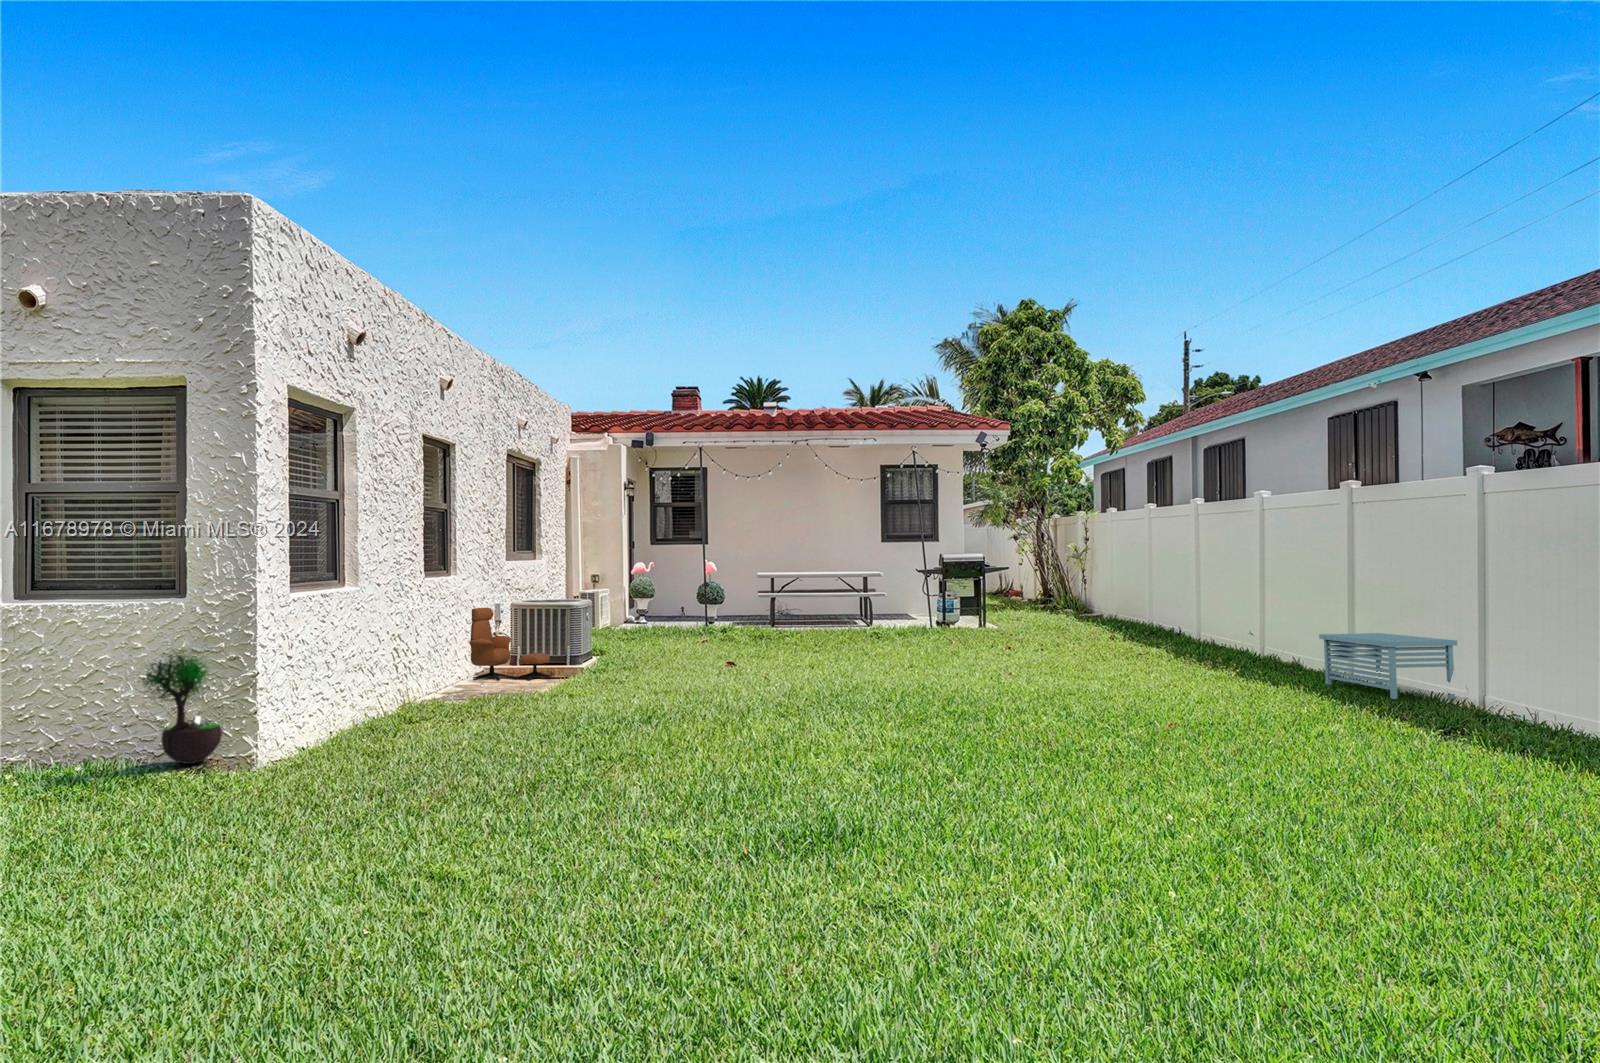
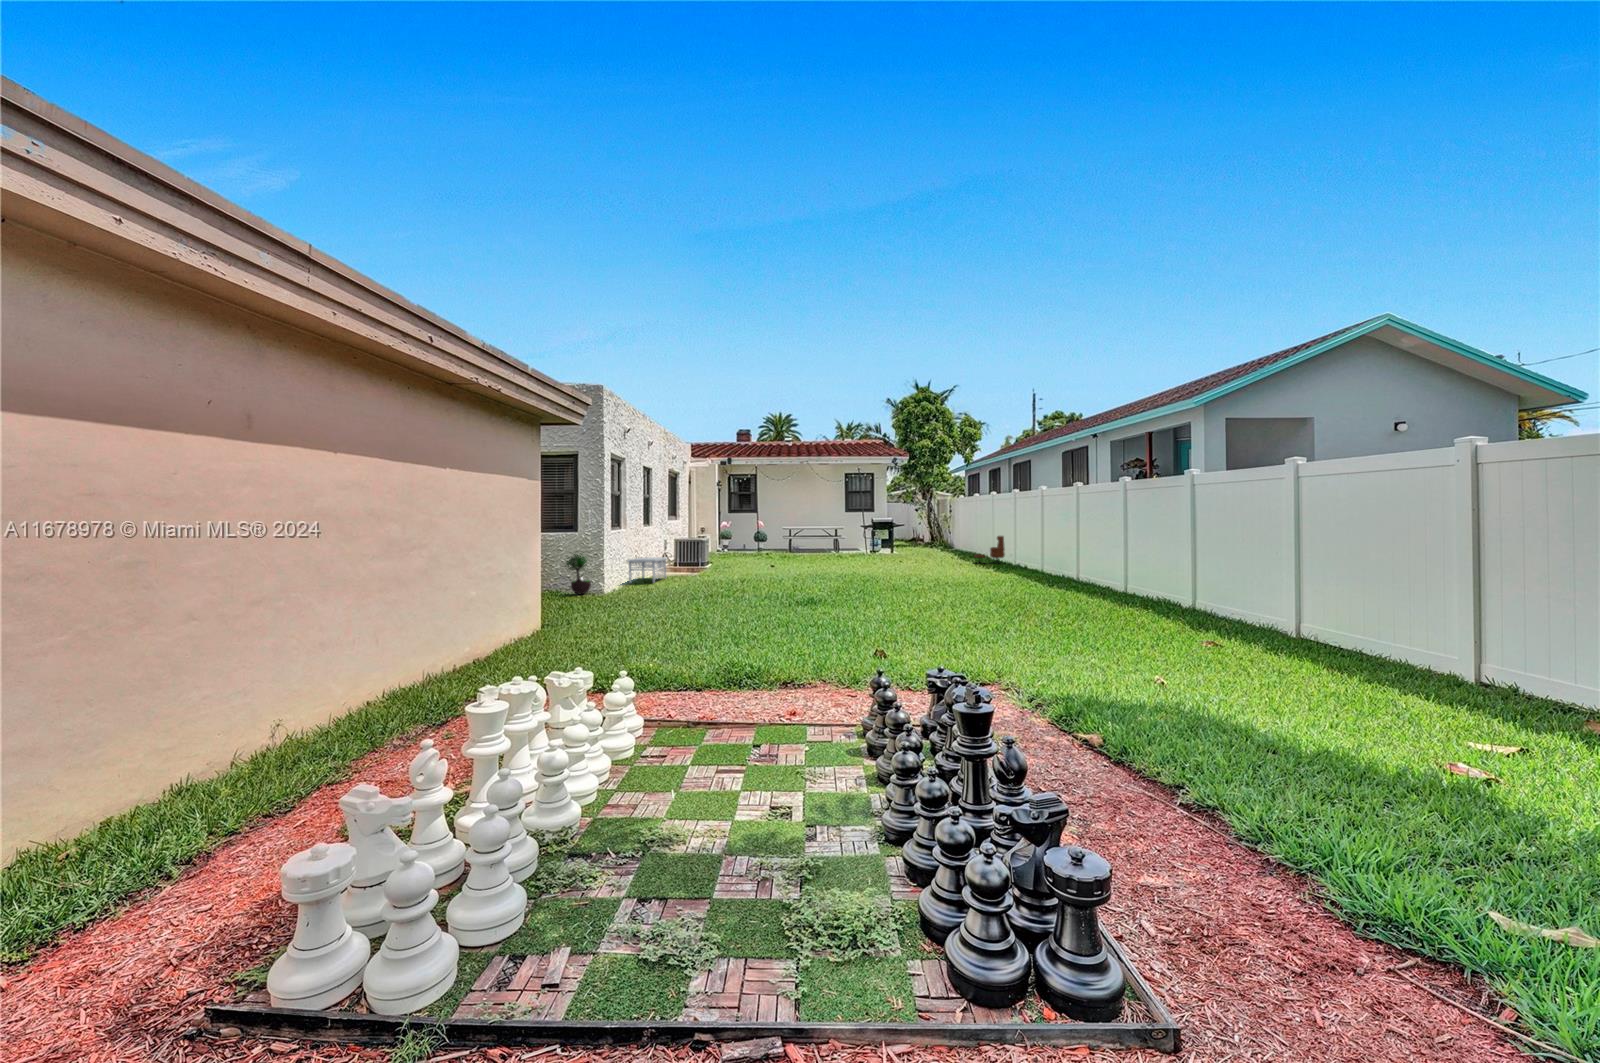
lounge chair: present [469,608,551,680] -> present [974,536,1005,563]
storage bench: present [1319,633,1457,699] -> present [627,557,667,583]

